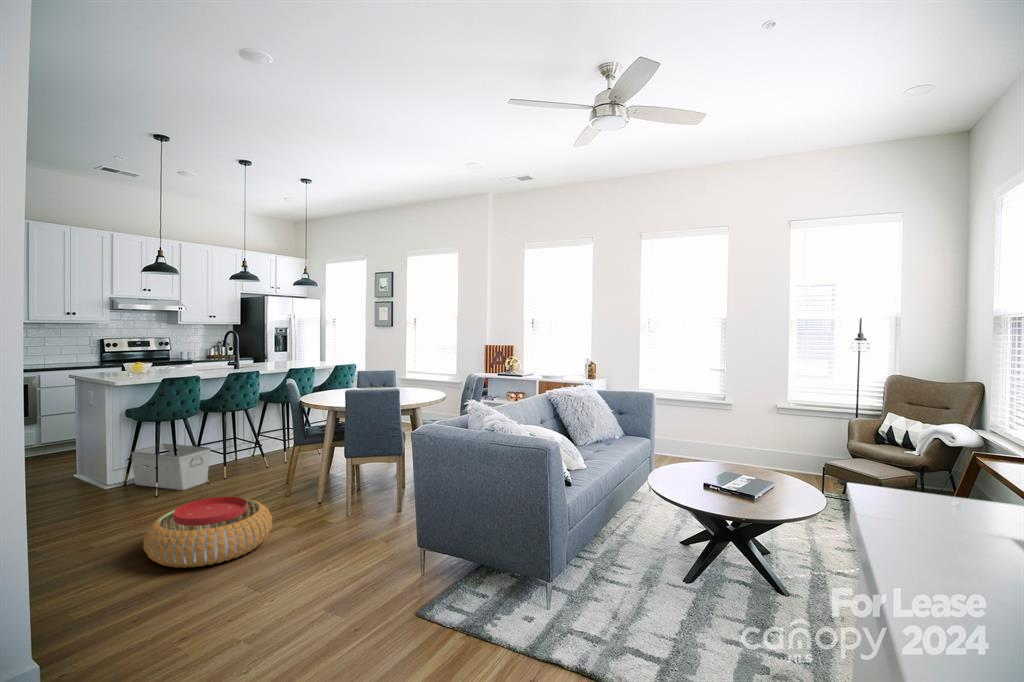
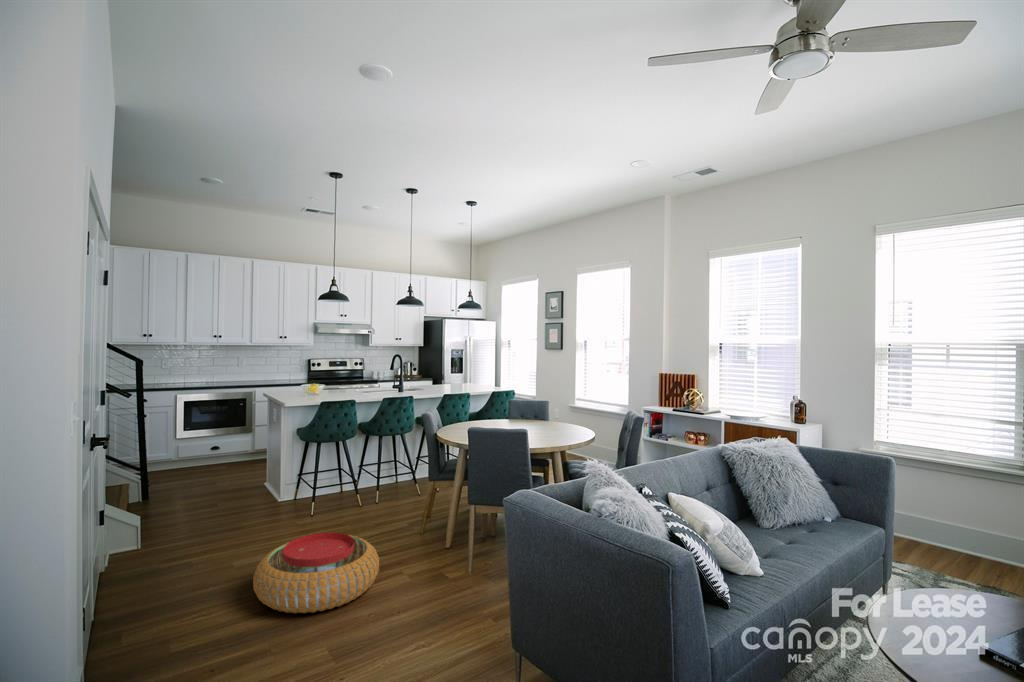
storage bin: present [131,444,210,490] -> none [300,462,363,511]

